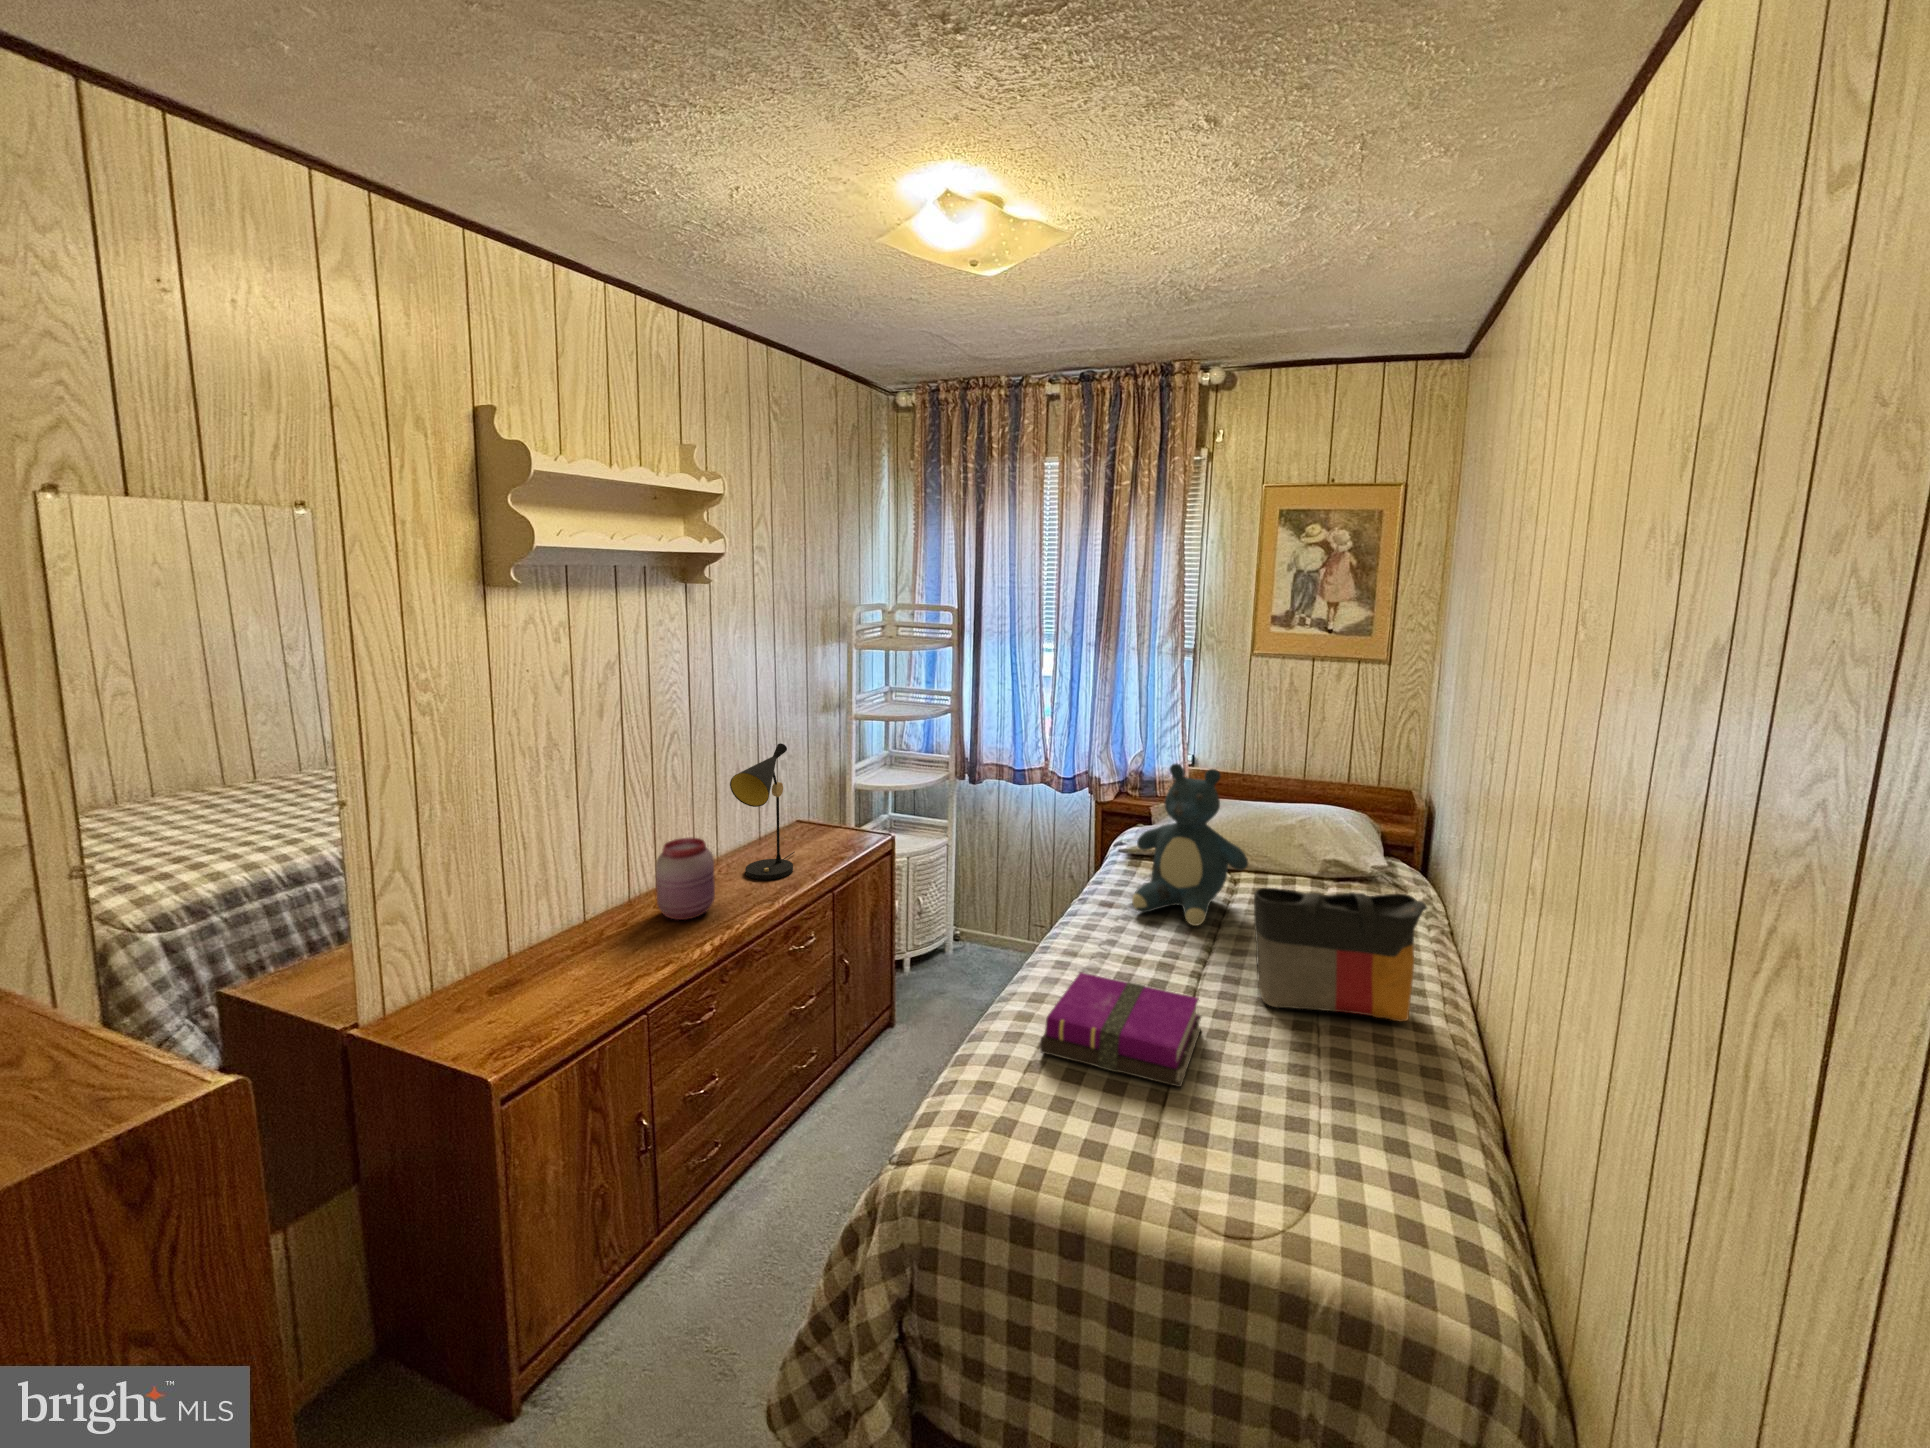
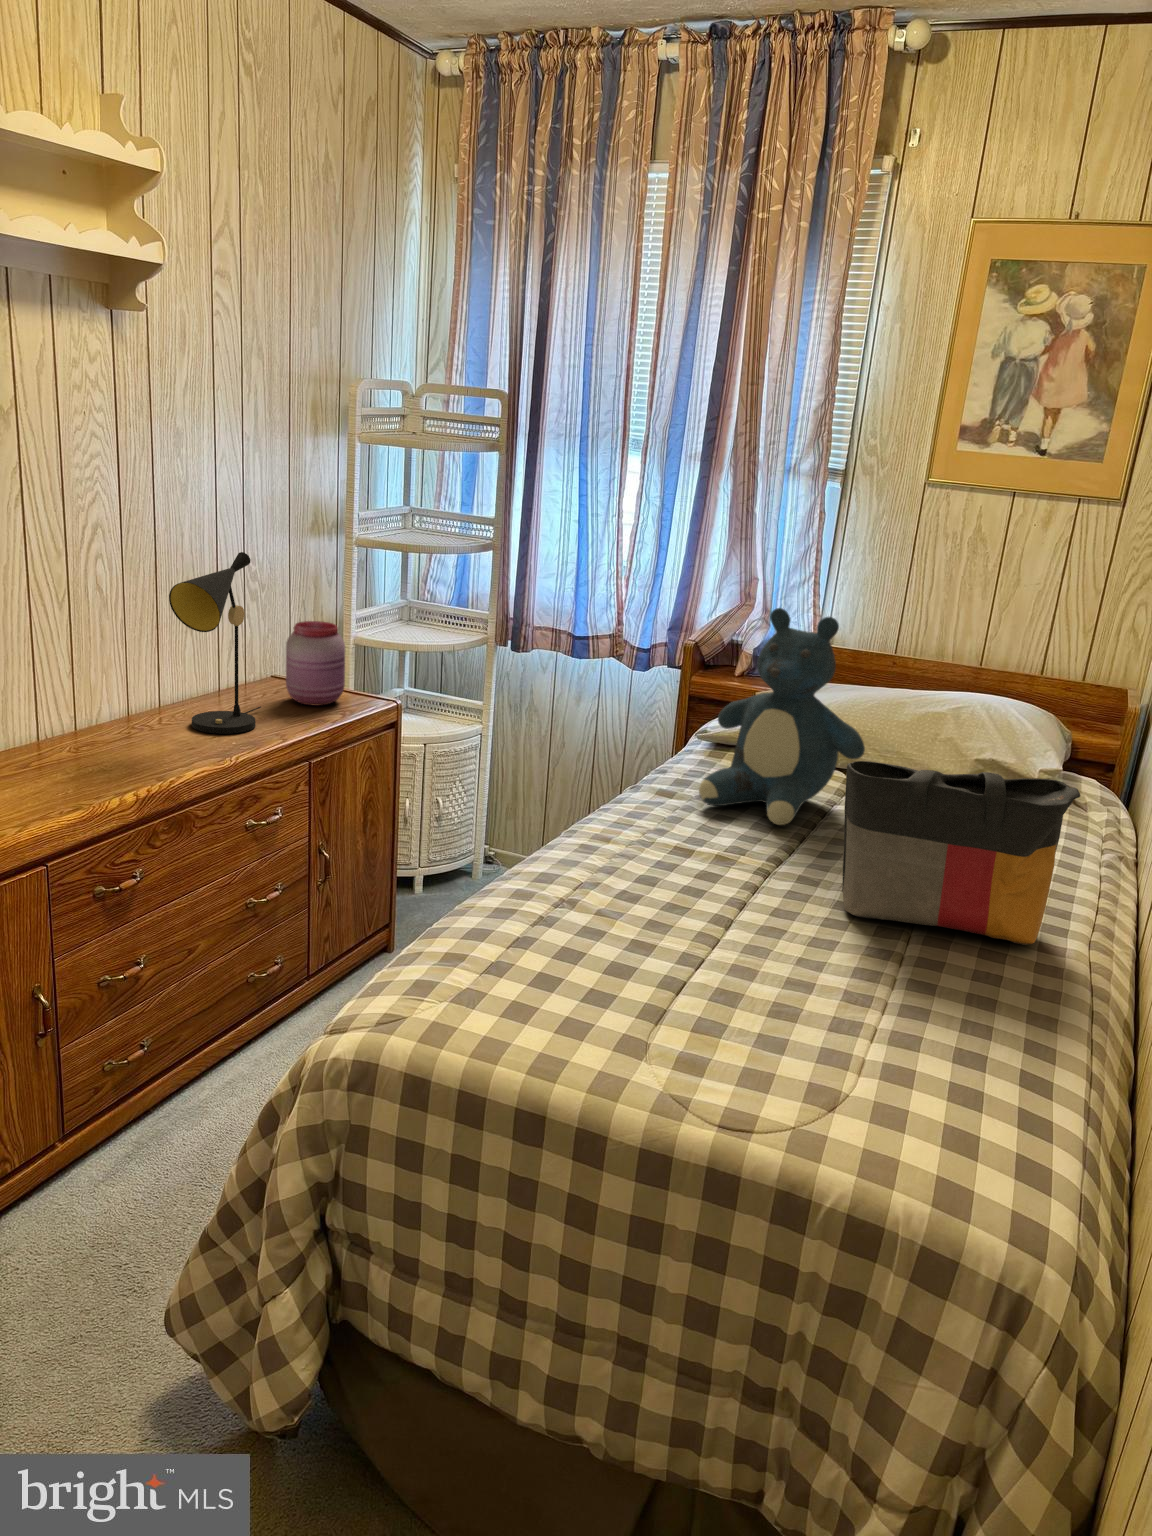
jar: present [656,838,715,920] -> present [286,621,345,706]
notebook: present [1040,972,1201,1087] -> none [532,850,755,985]

